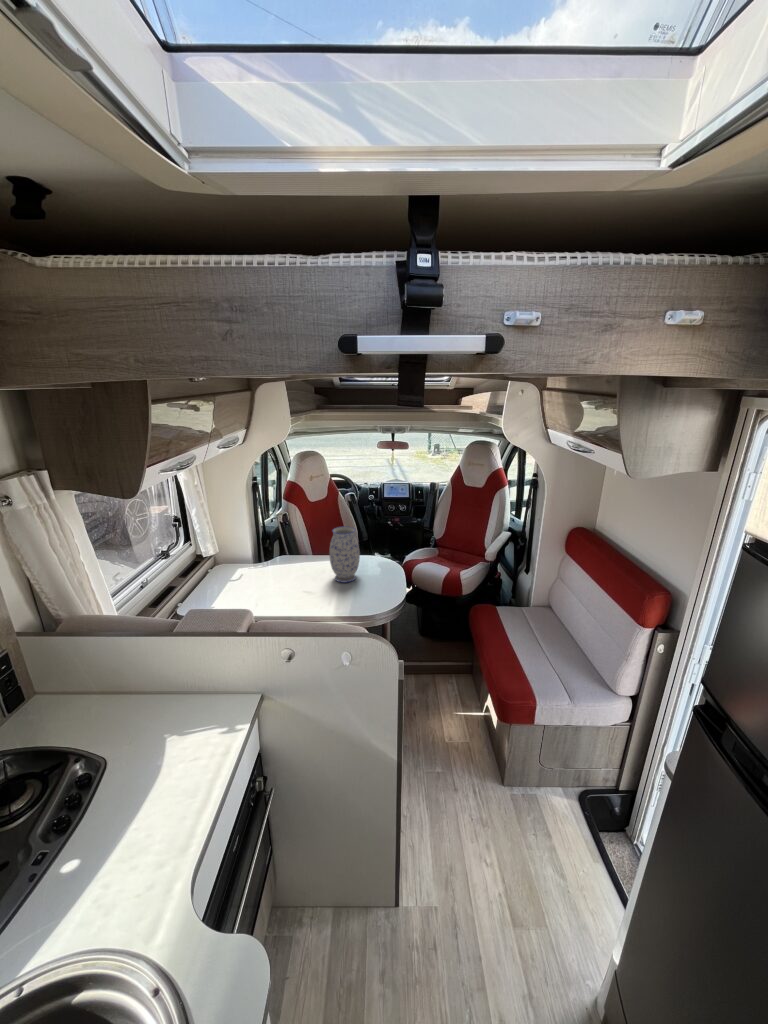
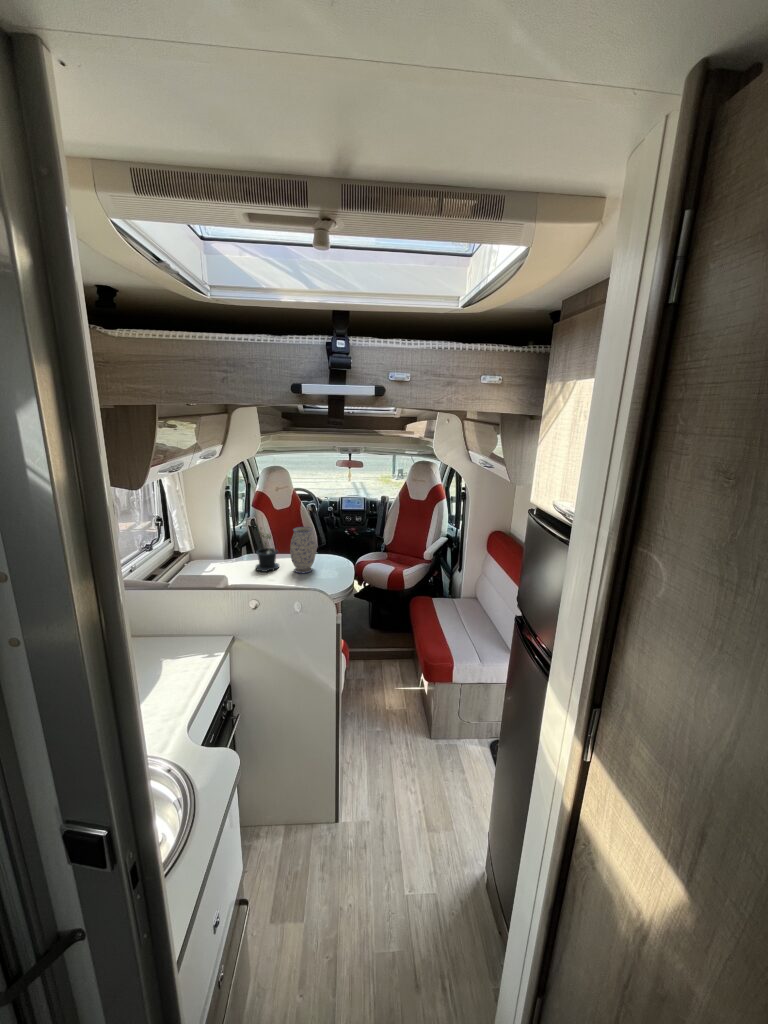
potted plant: none [289,527,317,581] -> present [256,527,279,572]

